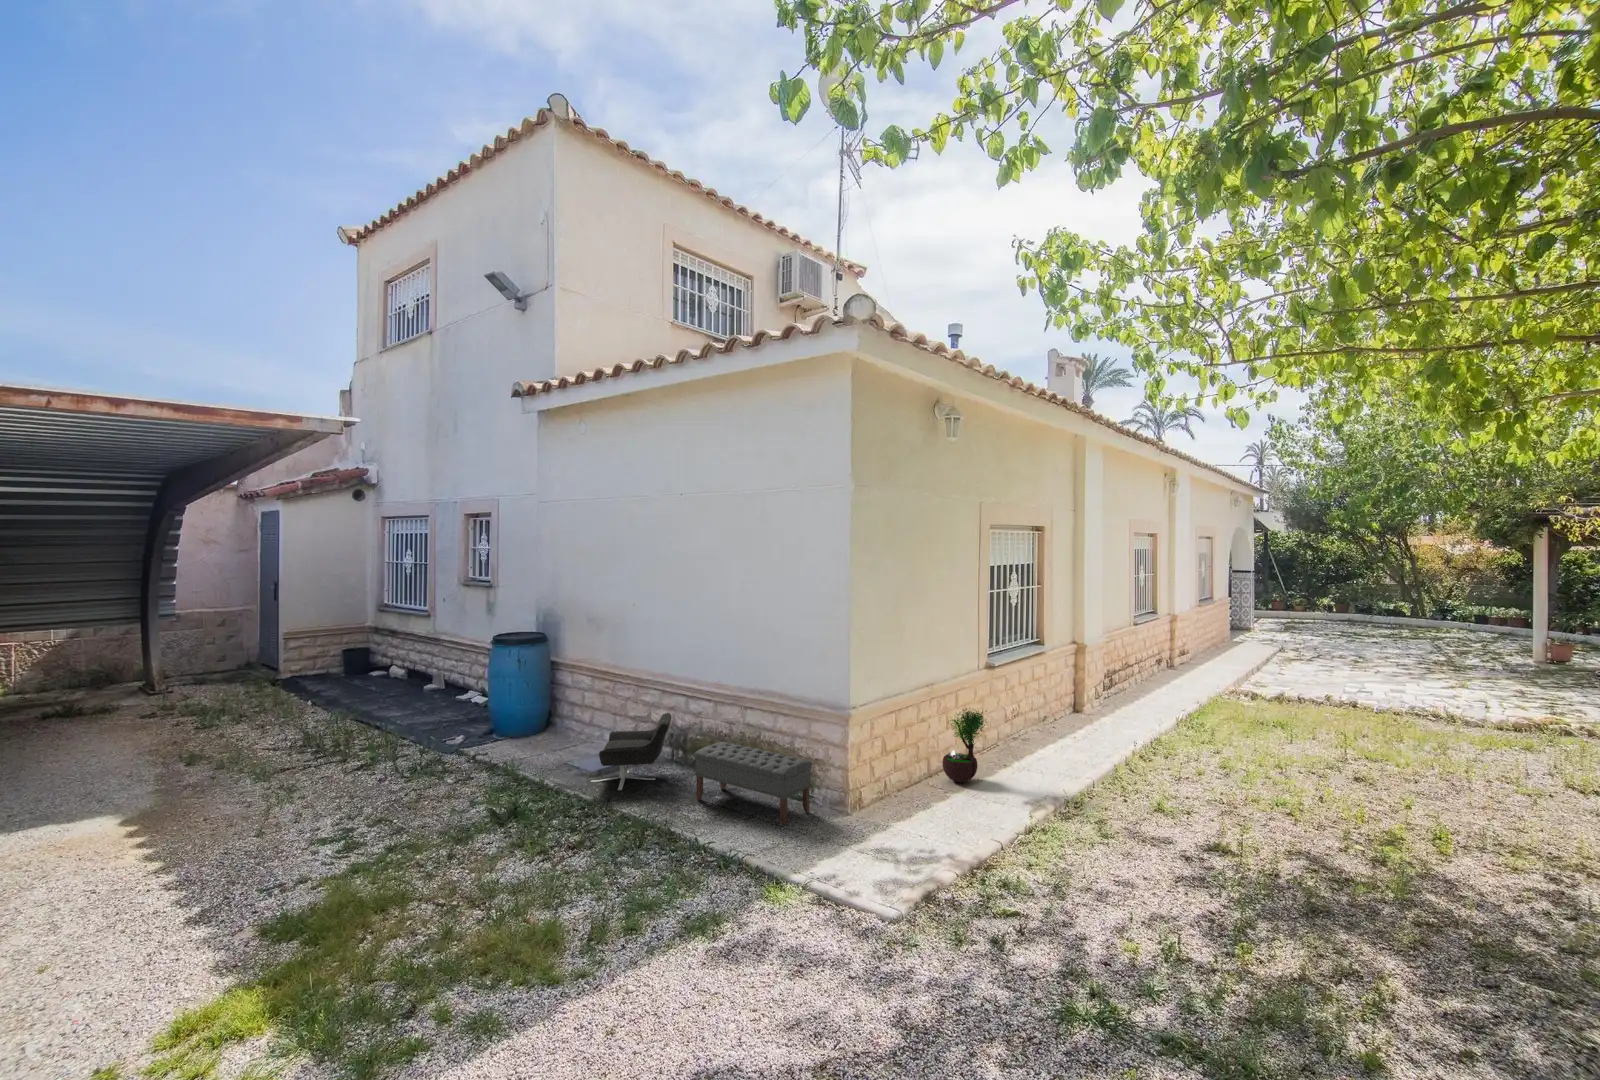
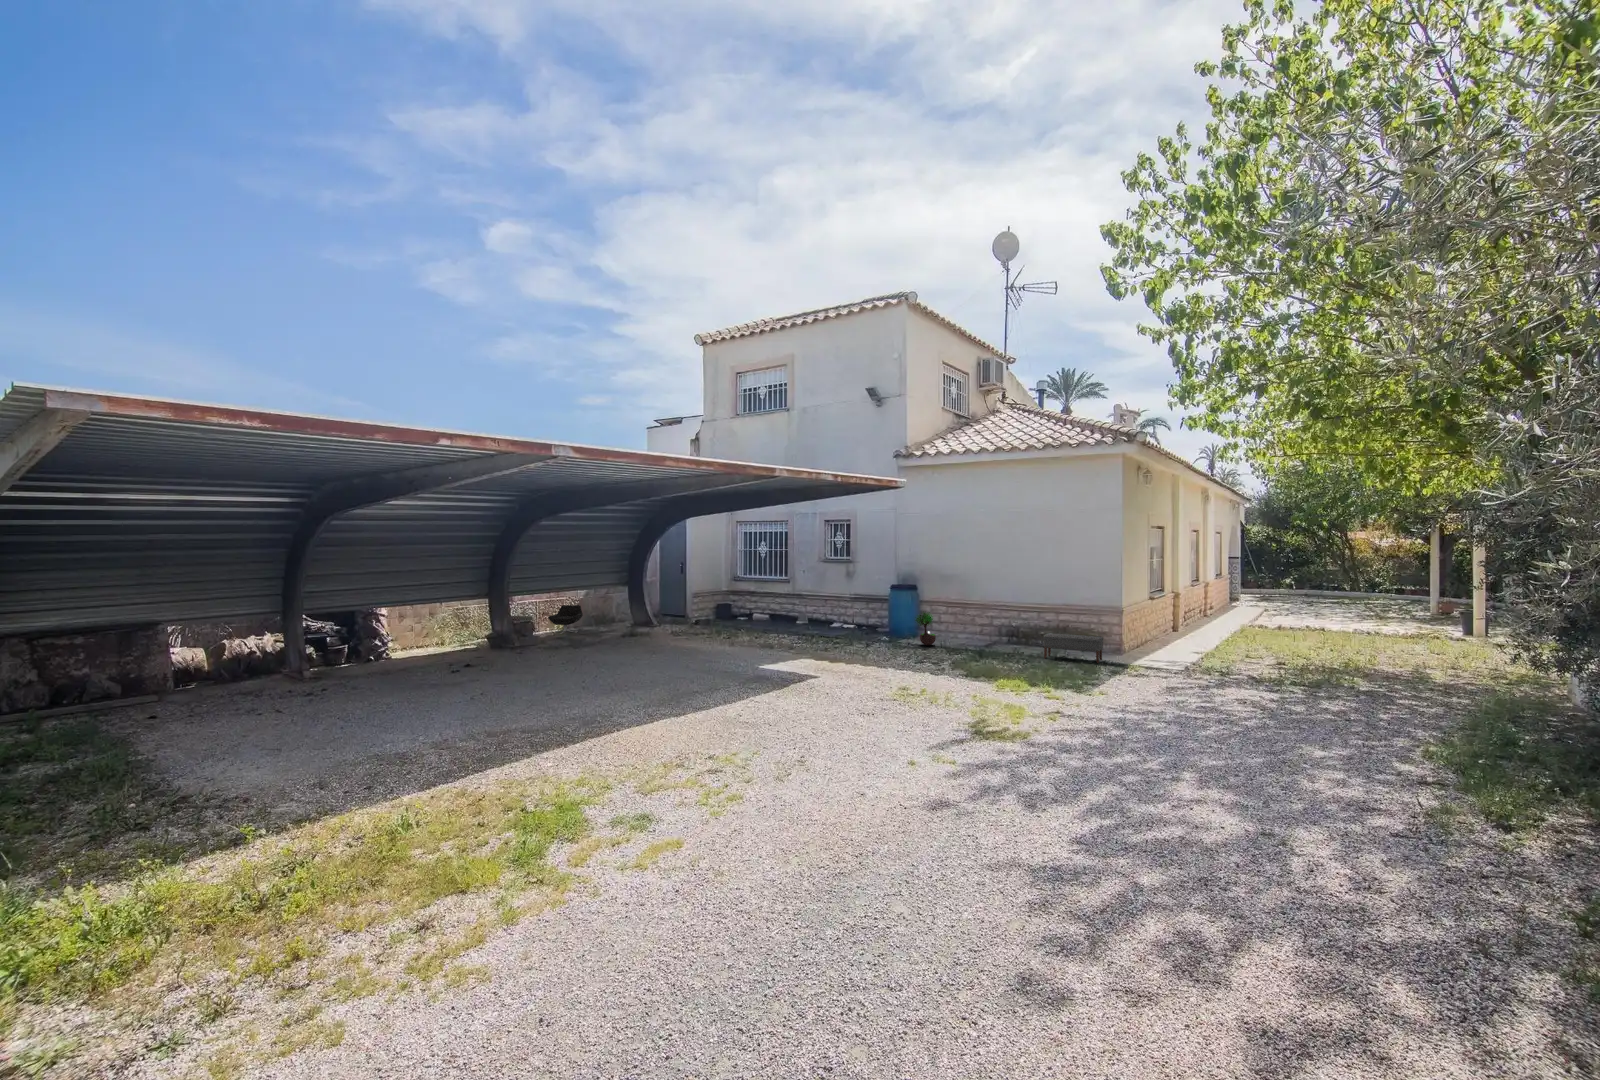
potted tree: present [943,708,987,782] -> present [915,612,936,645]
lounge chair: present [591,713,671,790] -> present [548,605,583,634]

